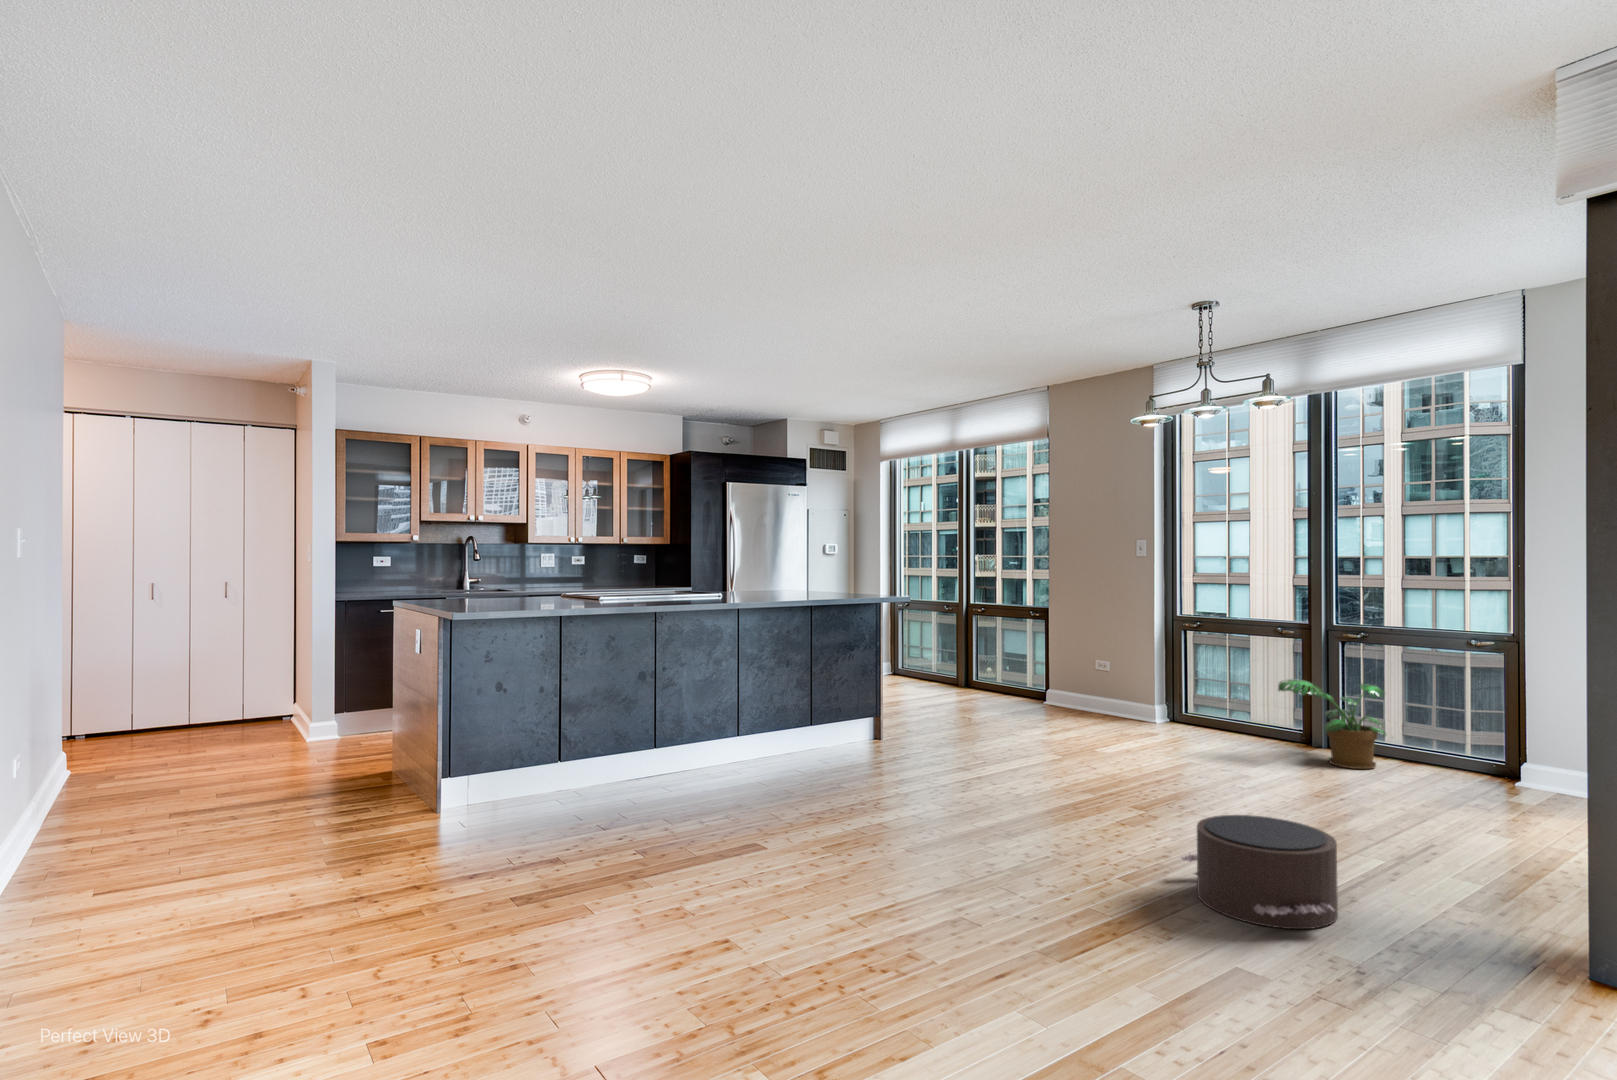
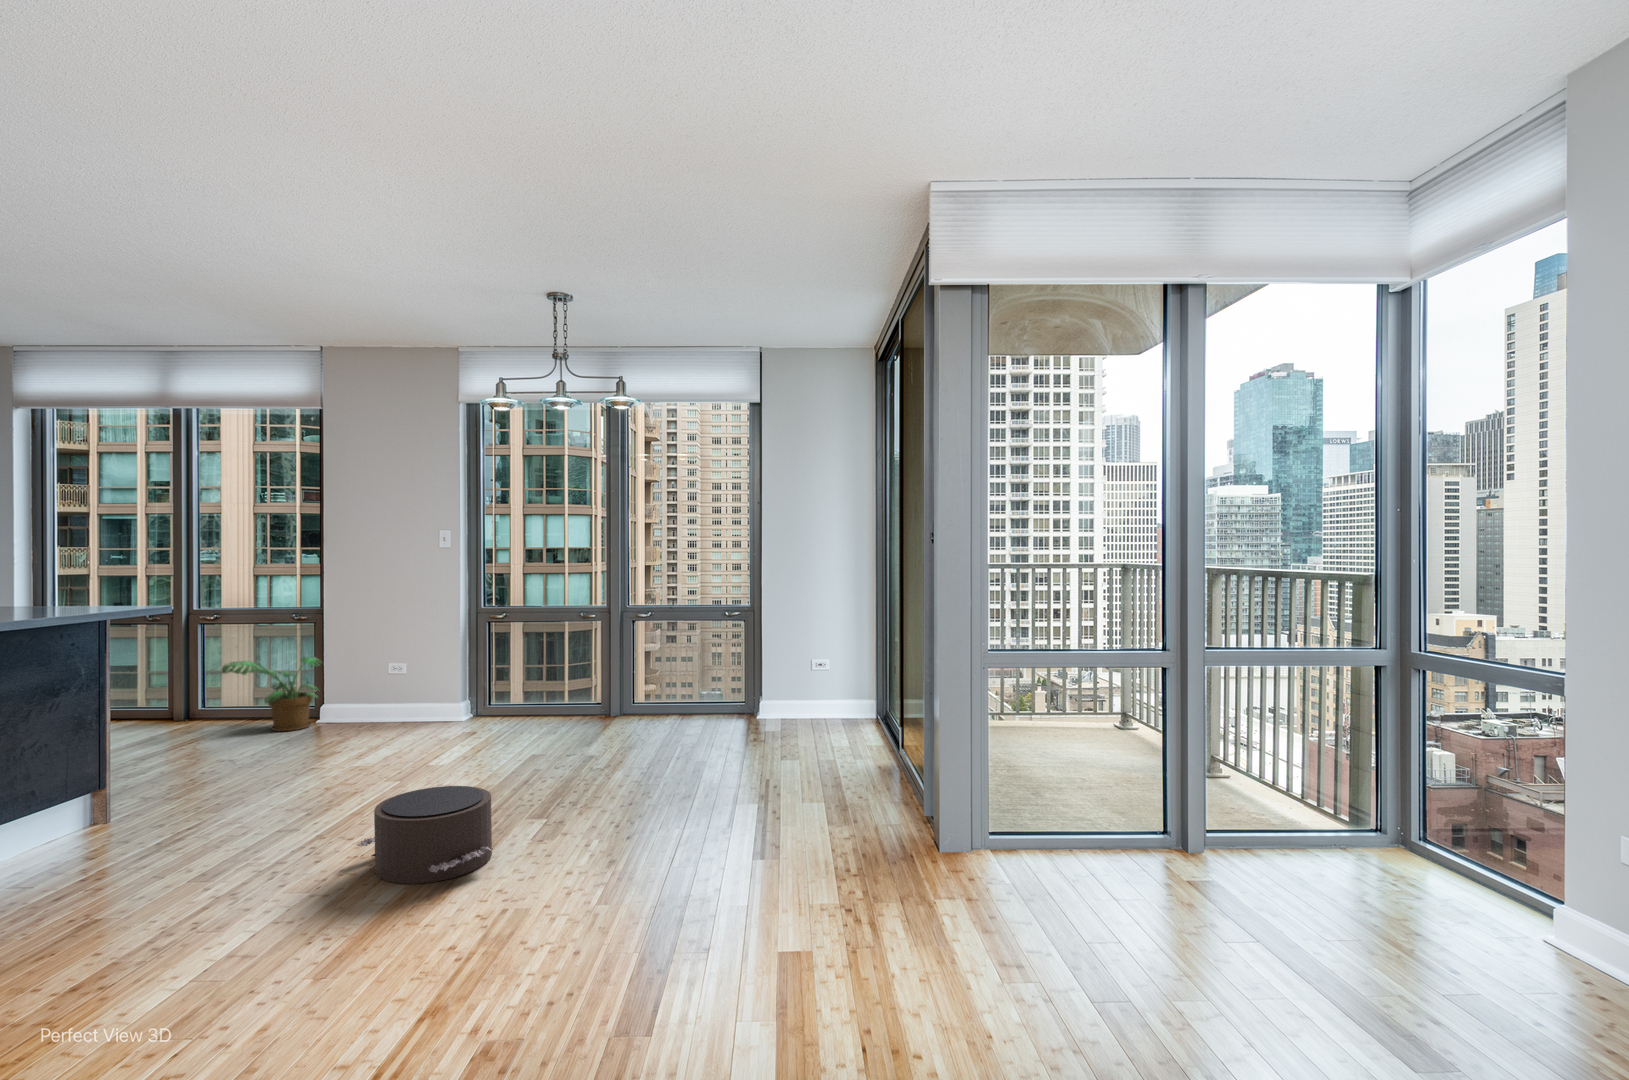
potted plant: present [1278,679,1386,769] -> present [221,657,321,731]

